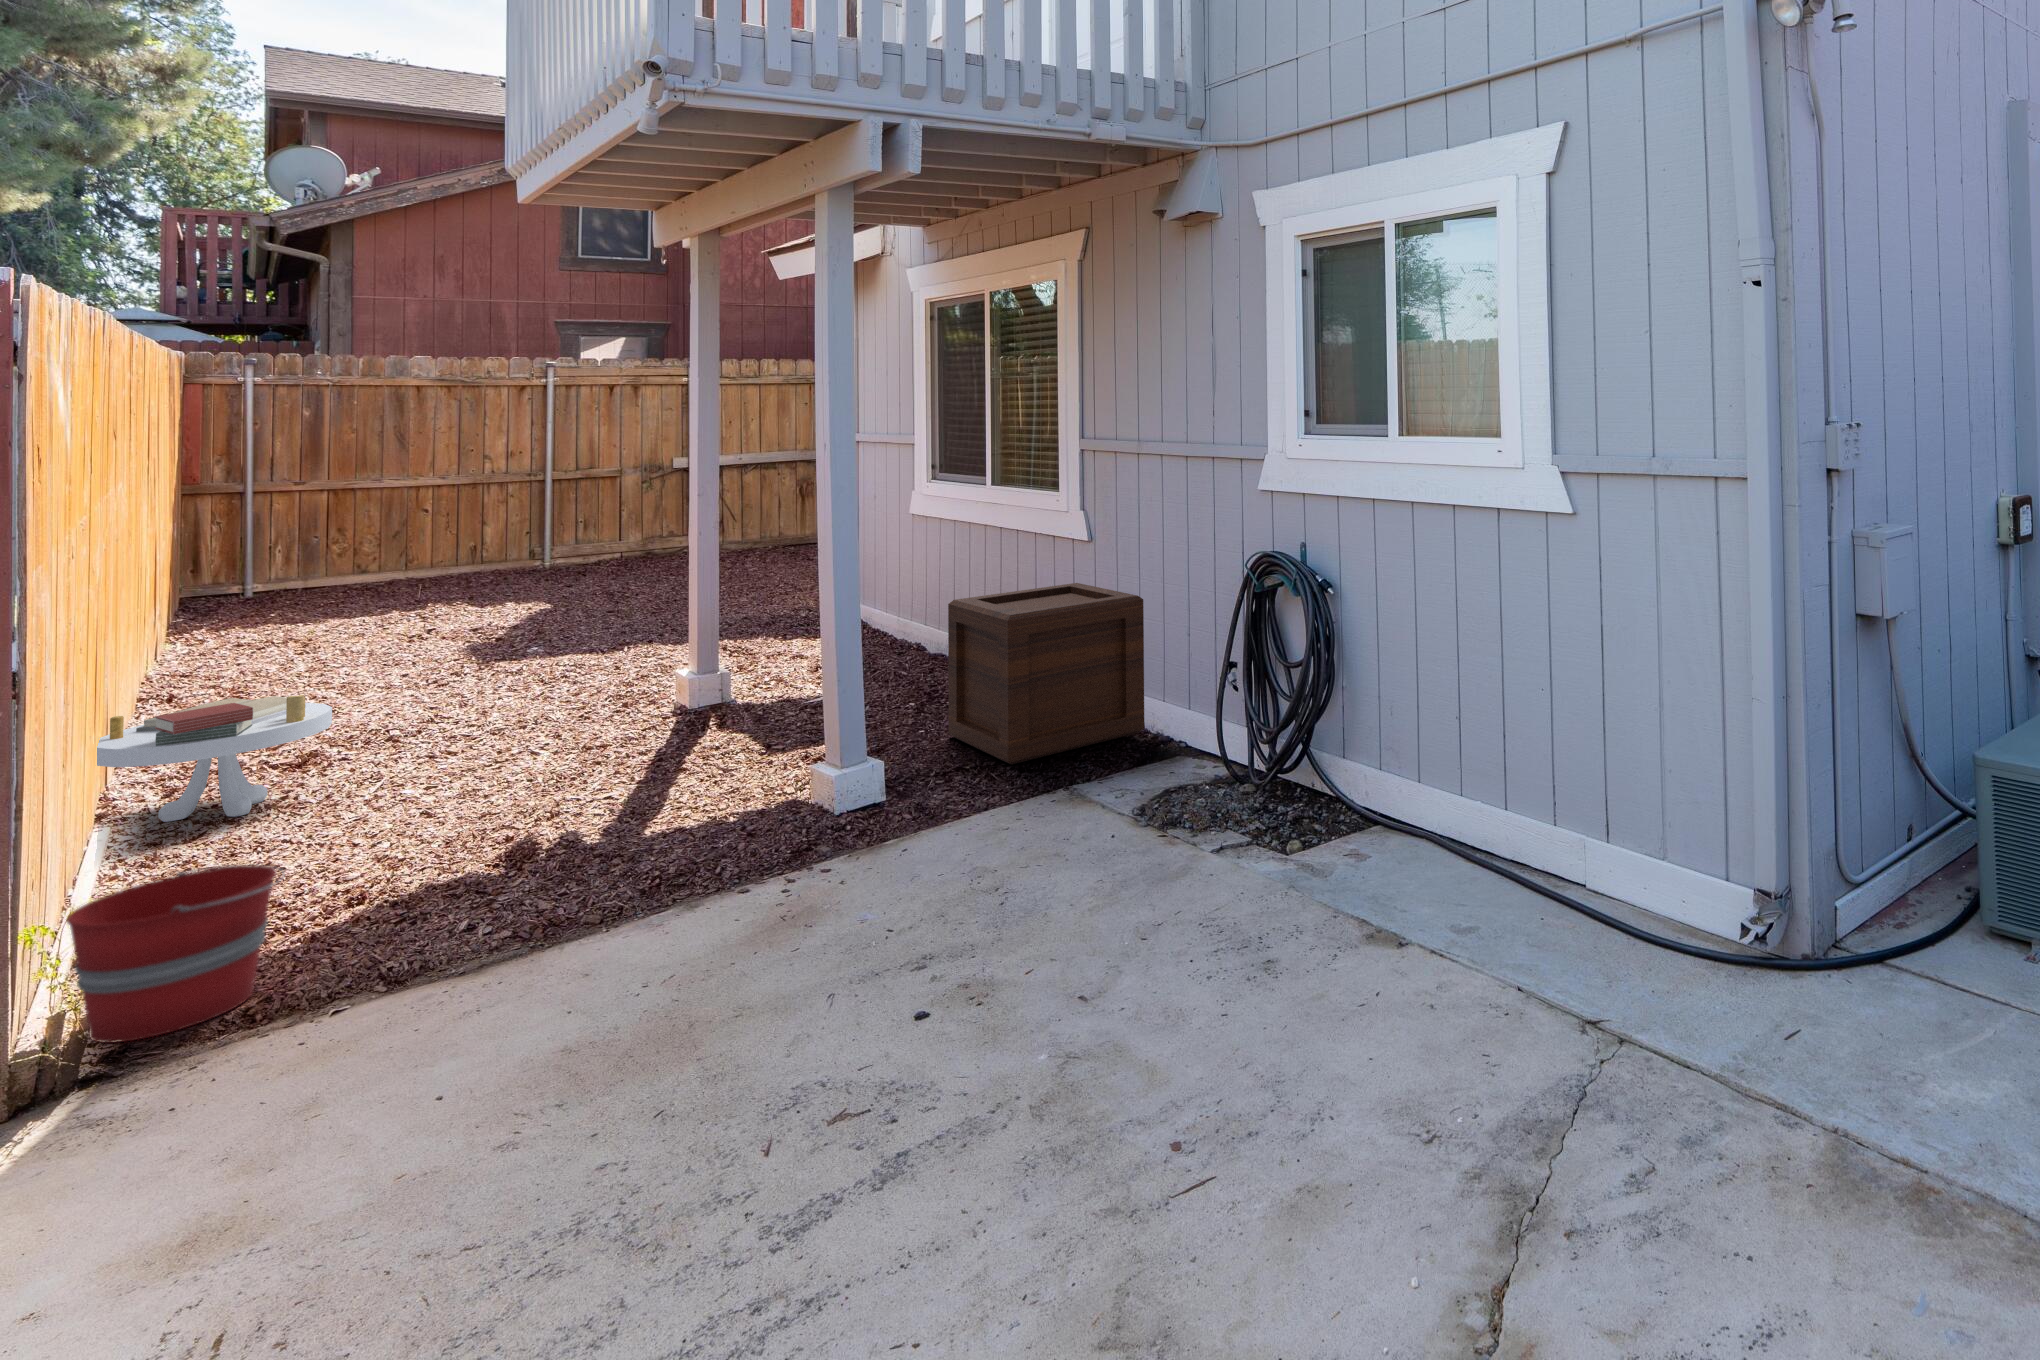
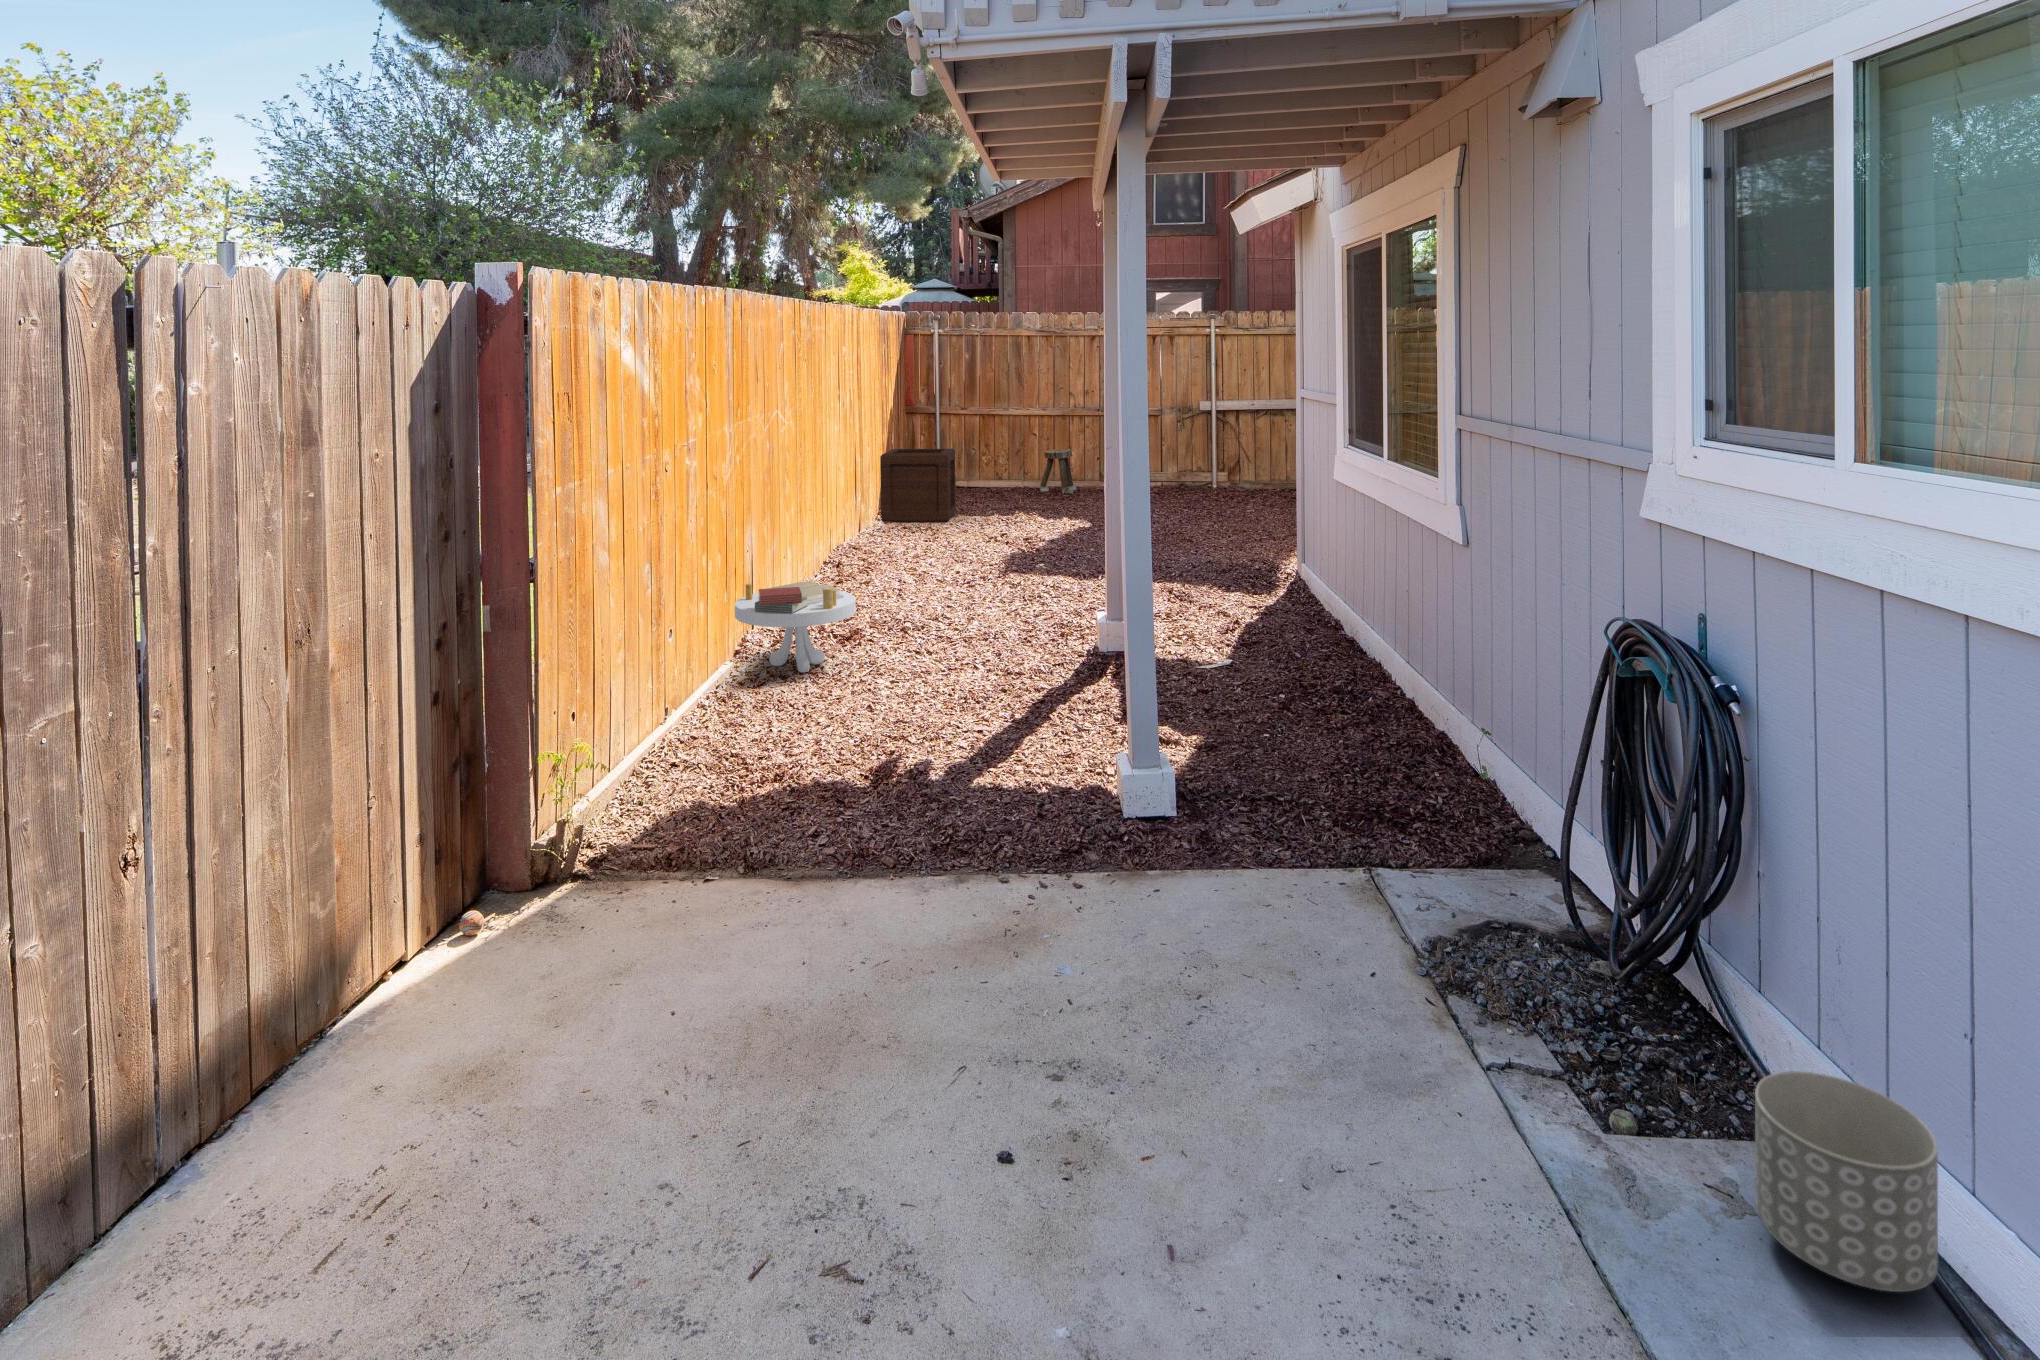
stool: none [436,524,495,582] -> present [1040,449,1076,494]
wooden crate: present [948,583,1144,764] -> present [880,449,956,522]
planter: none [1369,768,1448,862] -> present [1755,1071,1938,1292]
bucket: present [67,865,285,1043] -> none [589,728,705,857]

